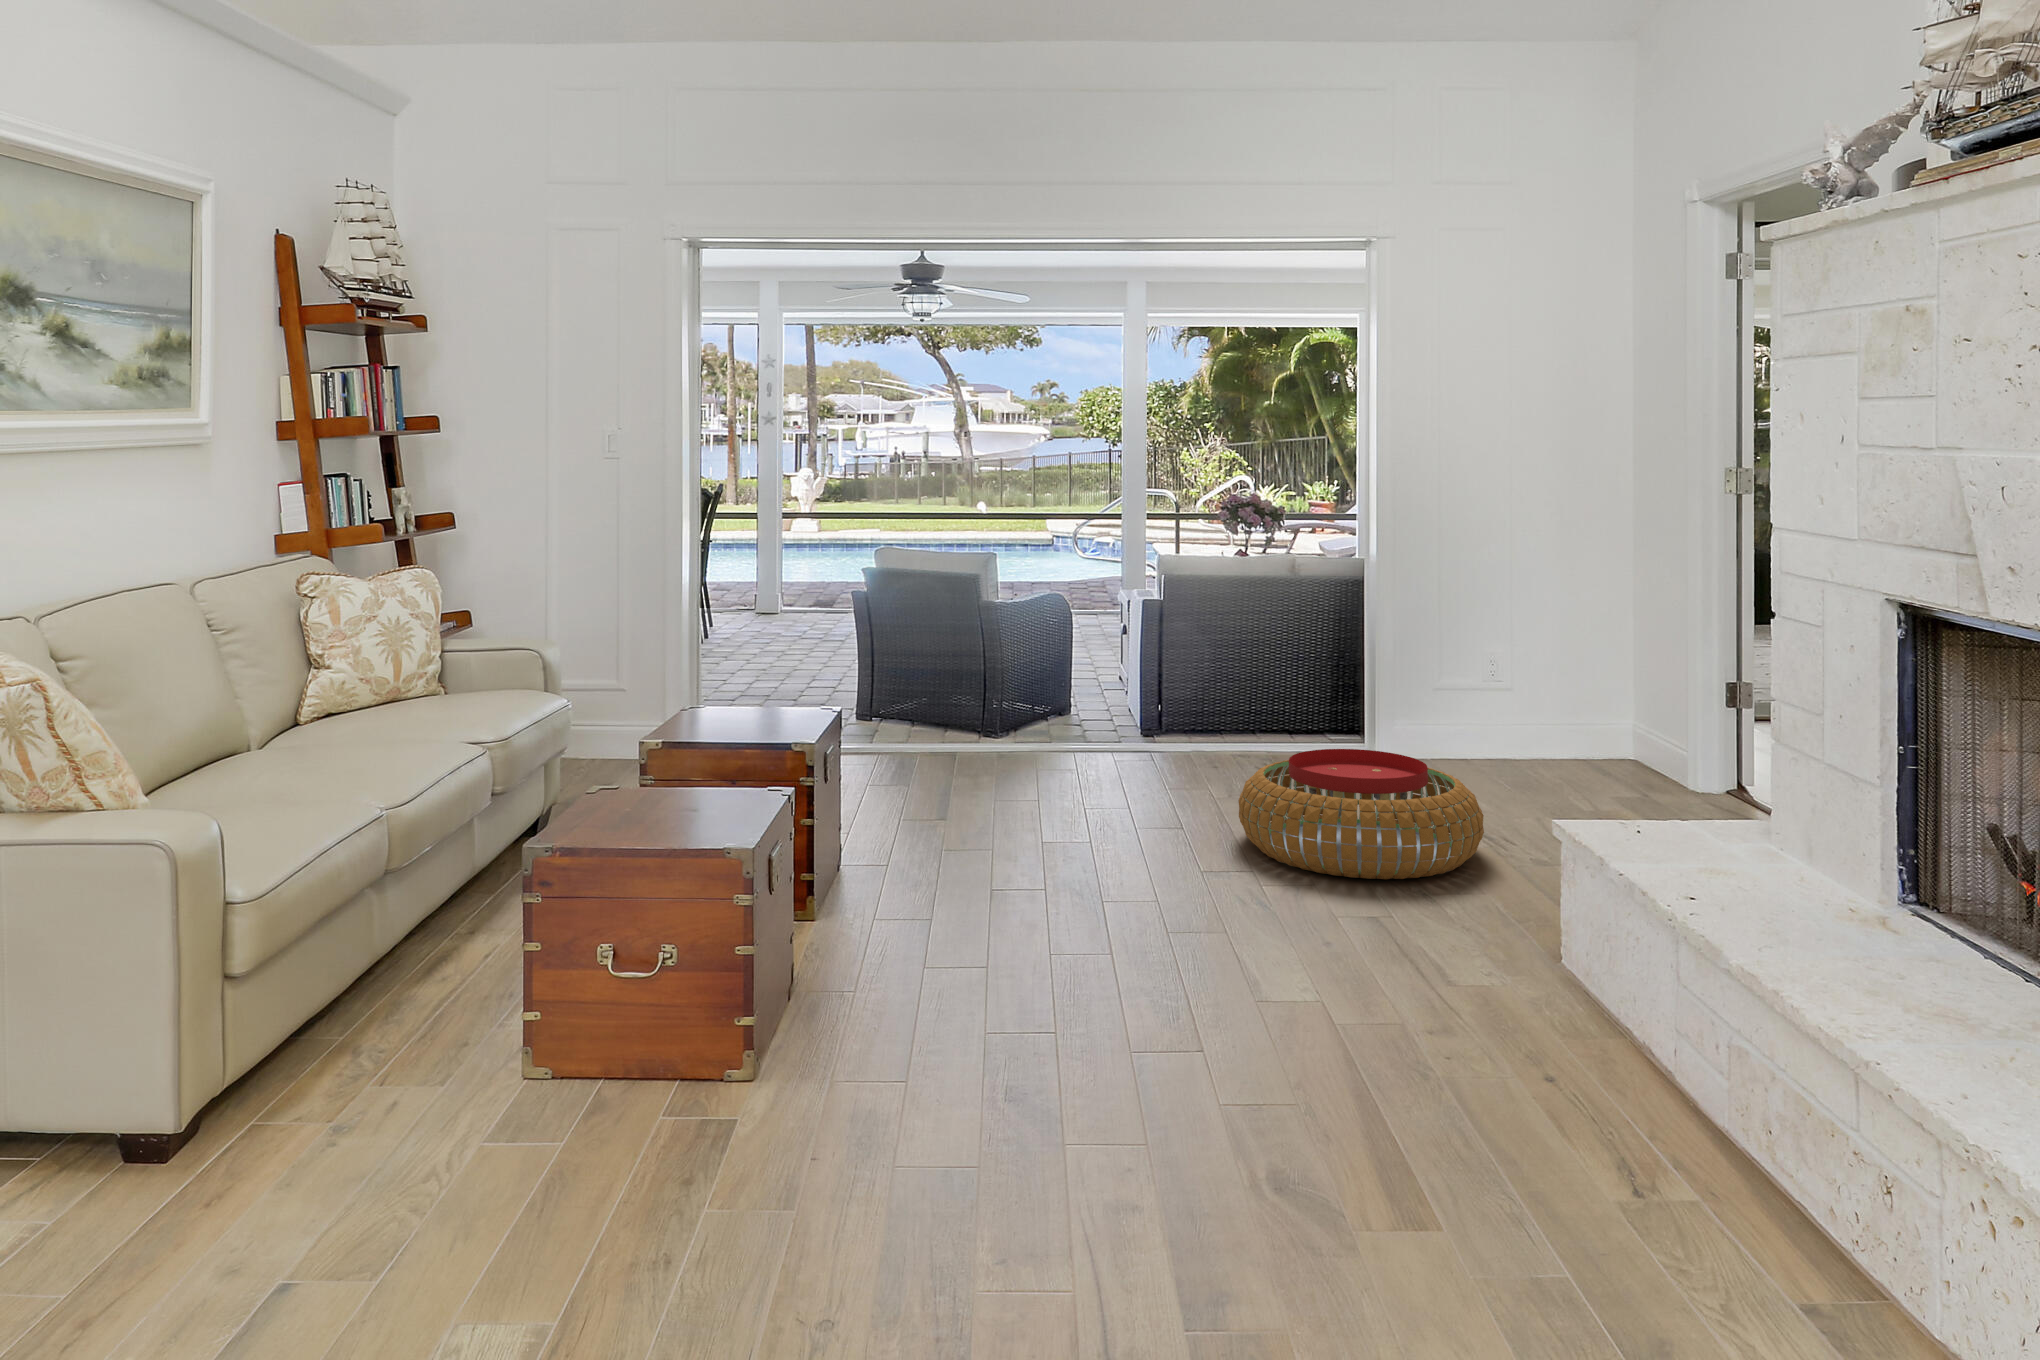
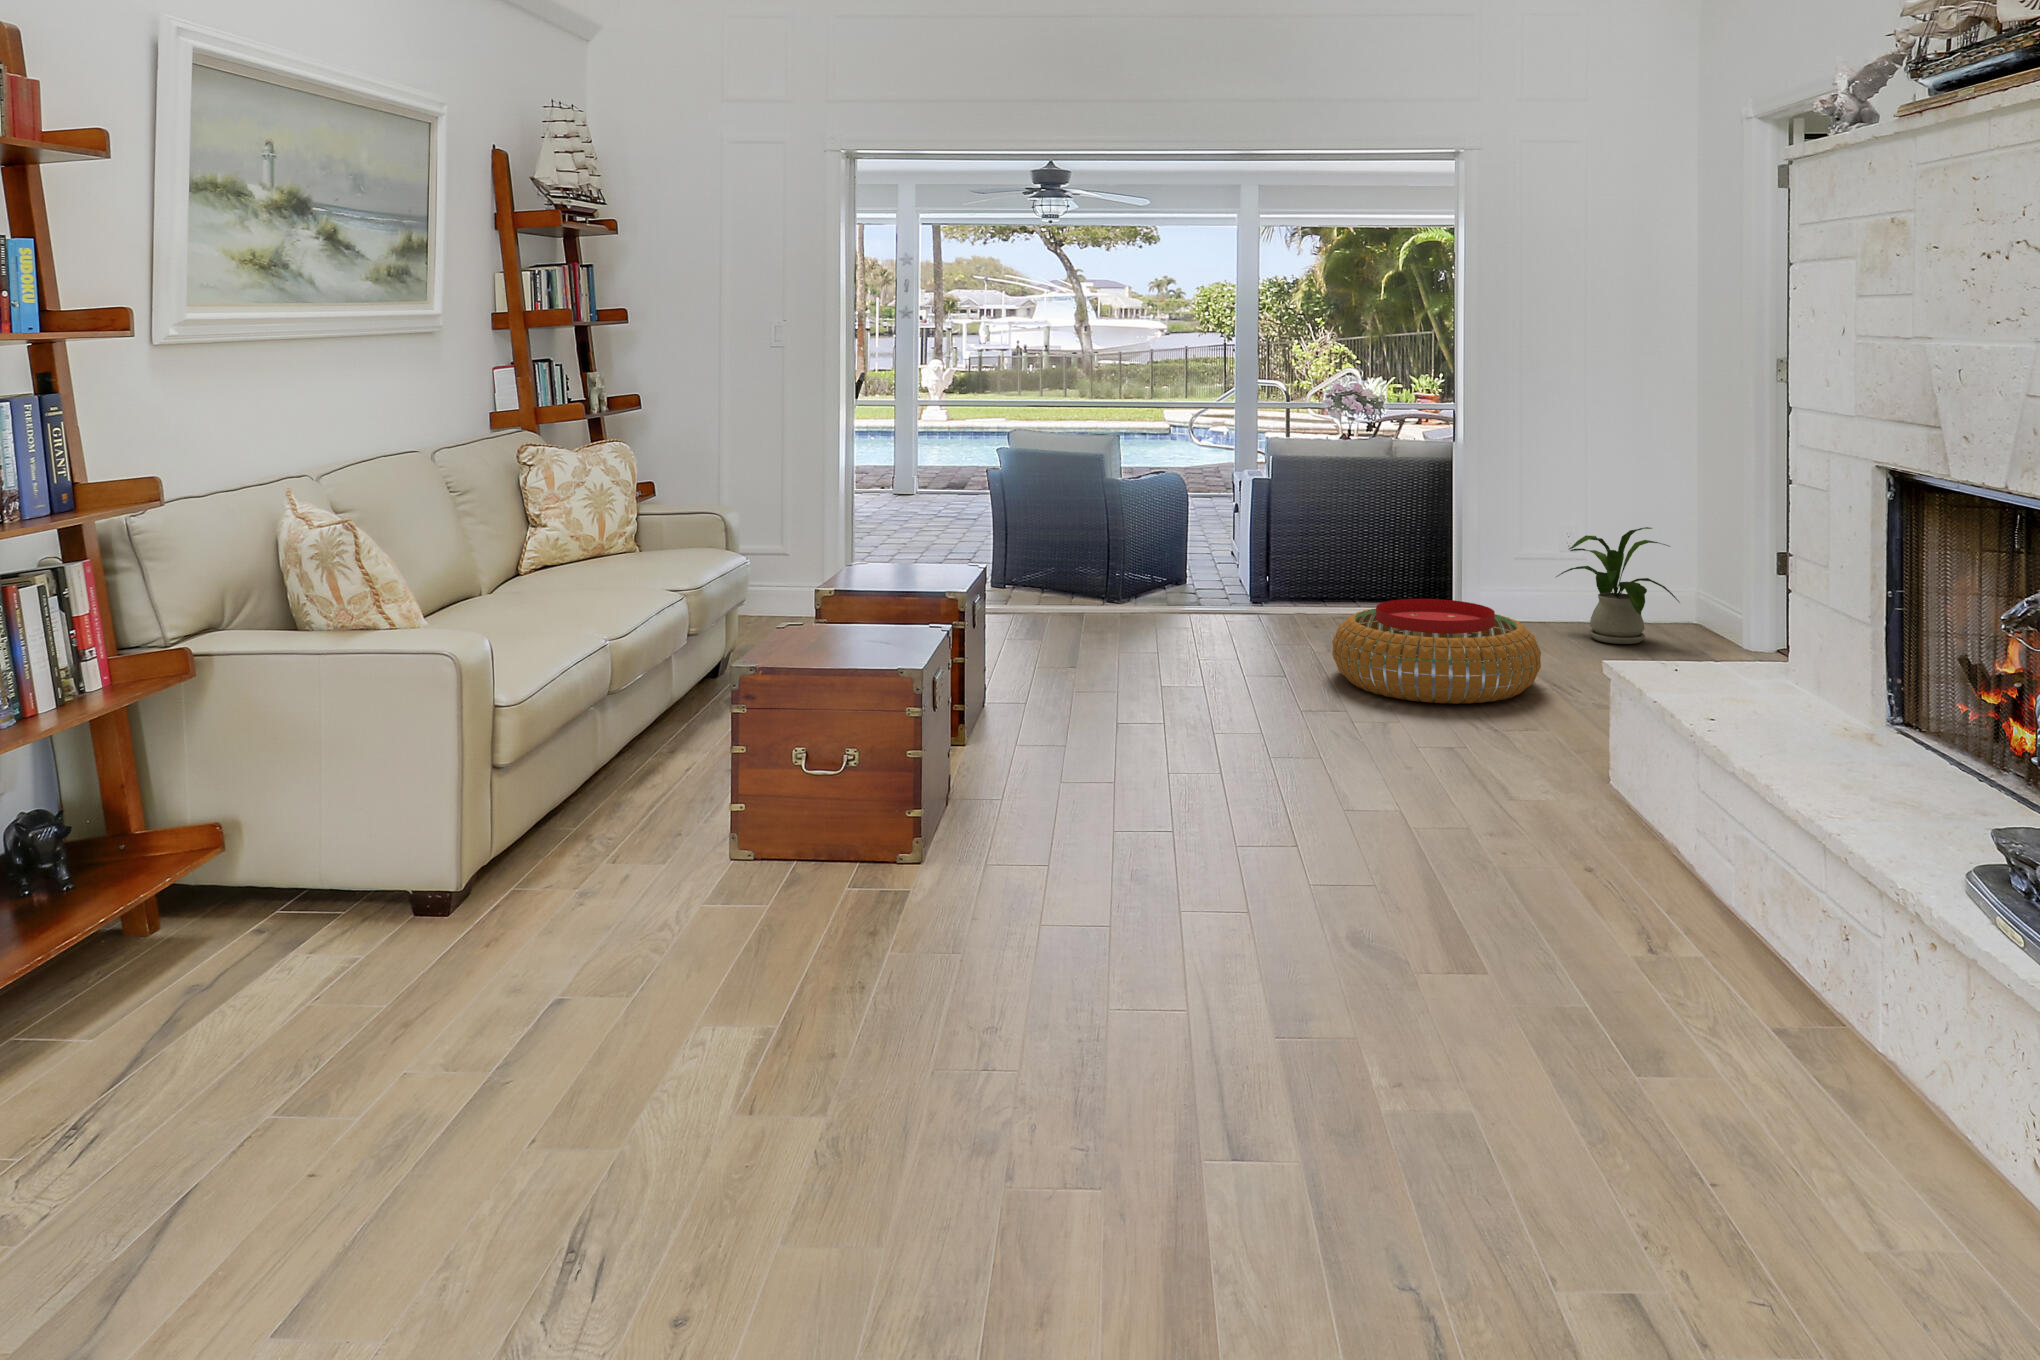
house plant: none [1491,663,1639,799] -> present [1556,527,1680,644]

